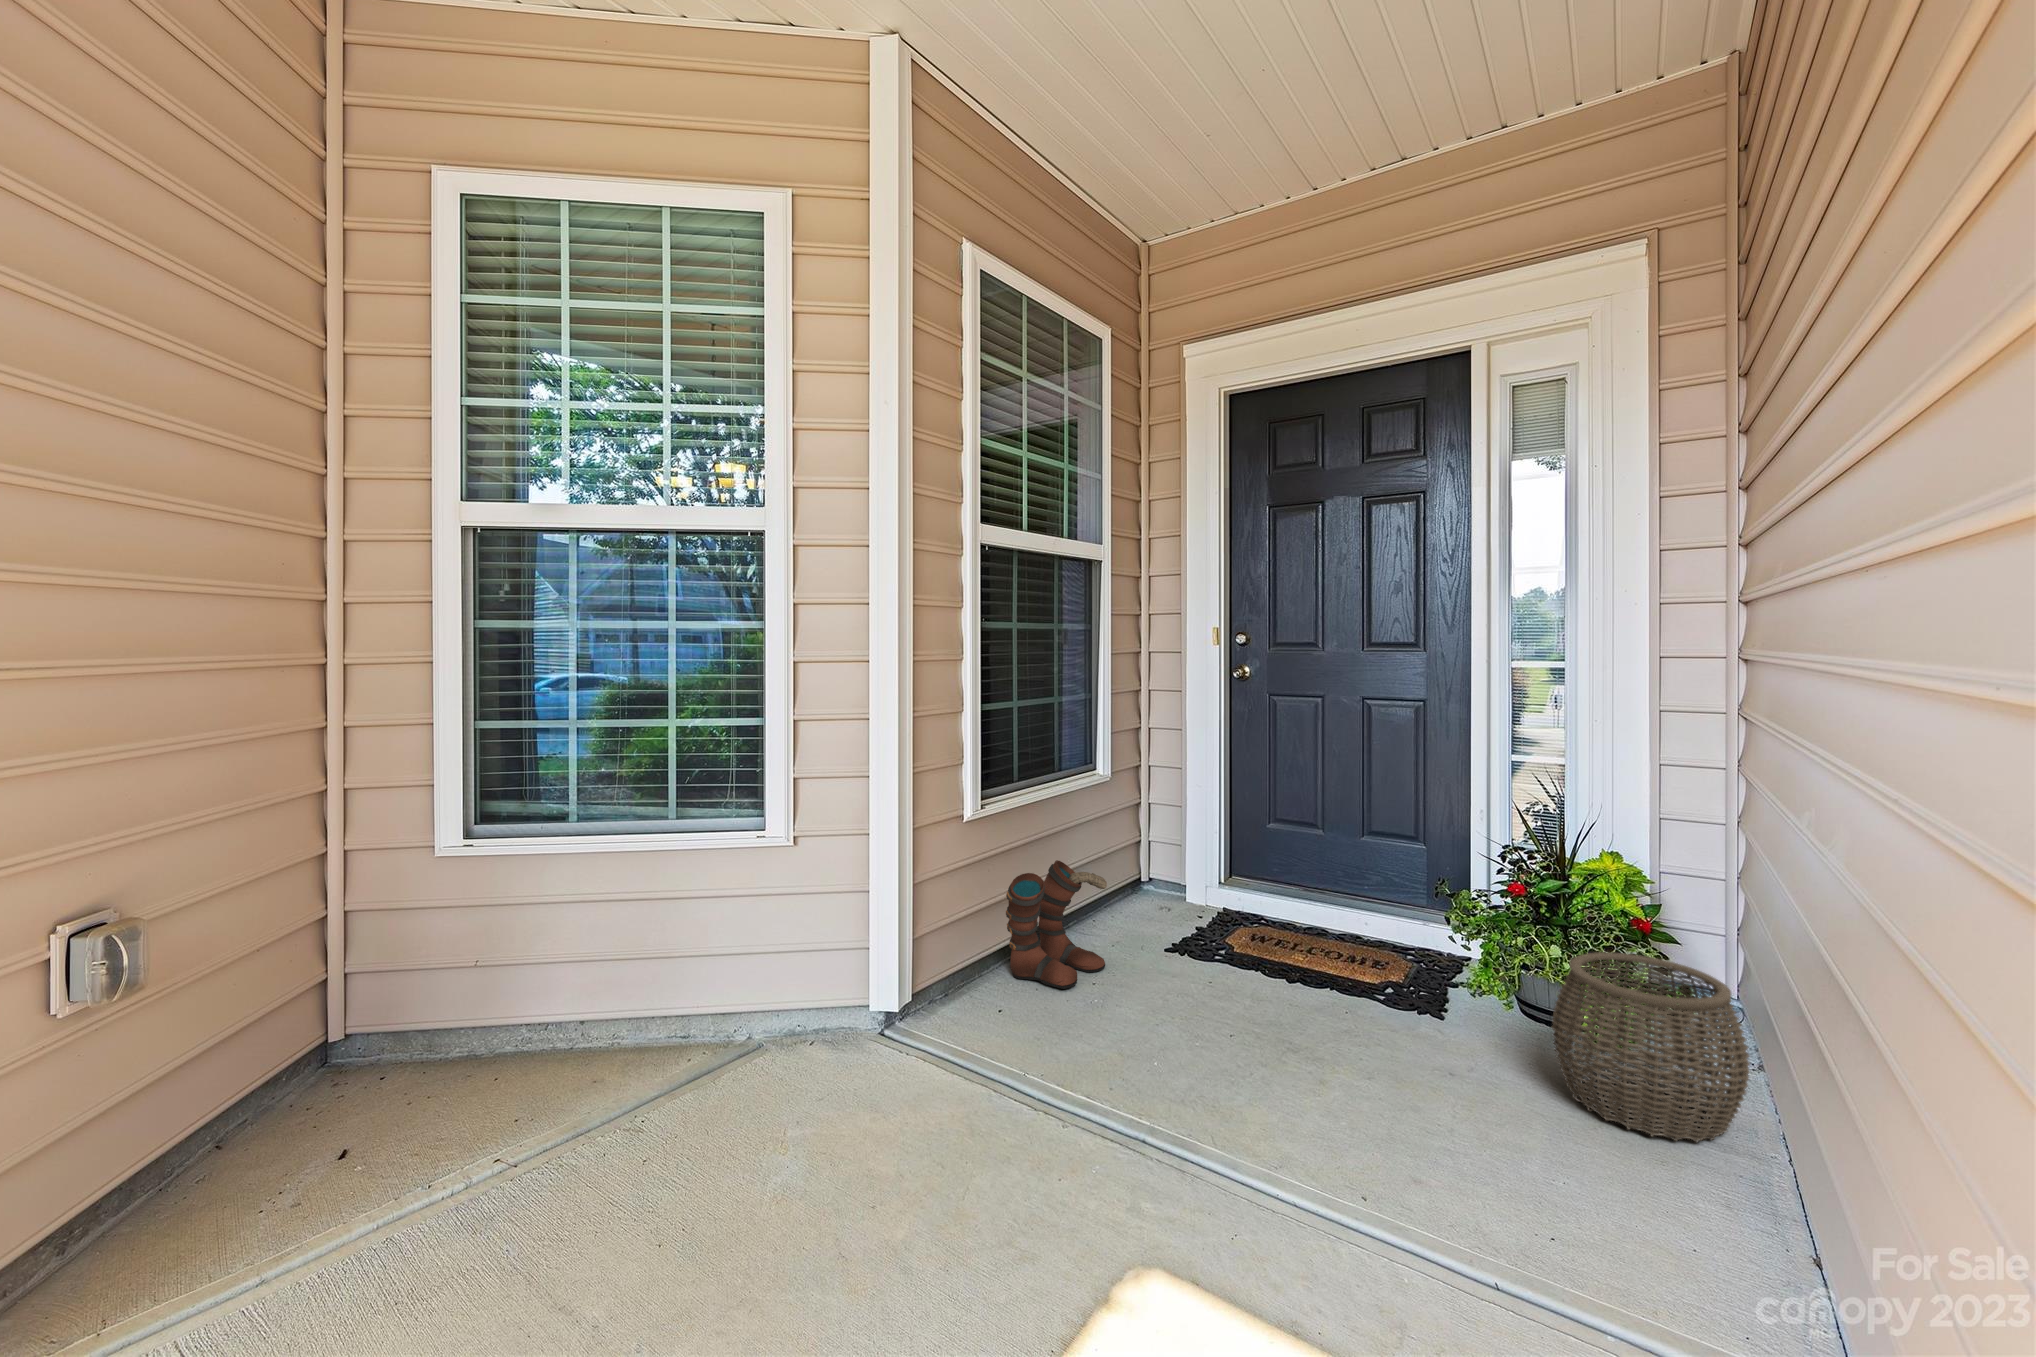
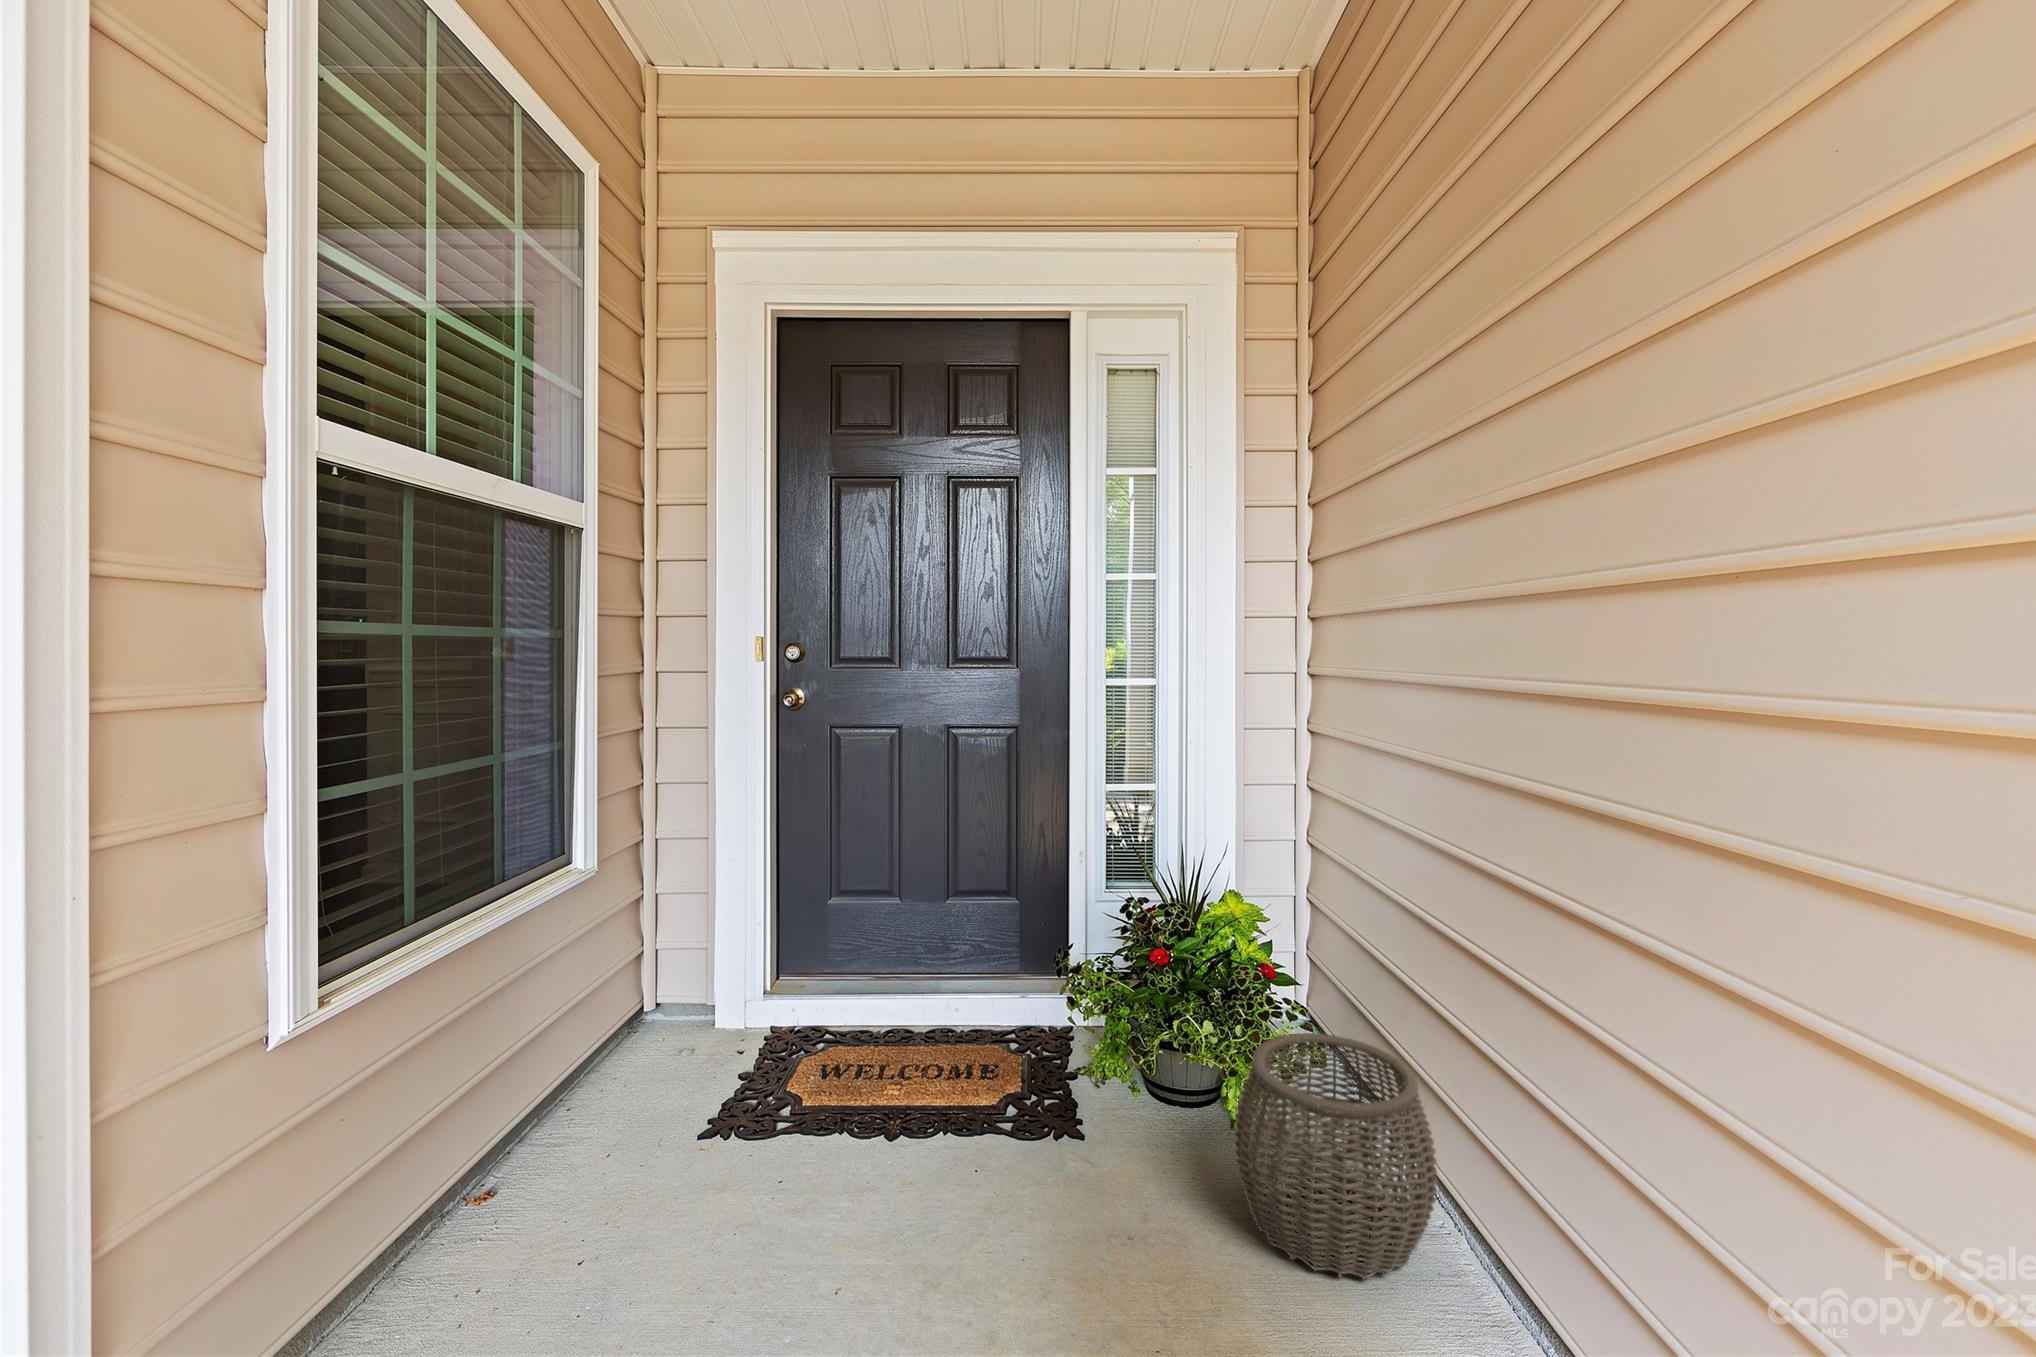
boots: present [1006,860,1107,989] -> none [384,1041,598,1305]

